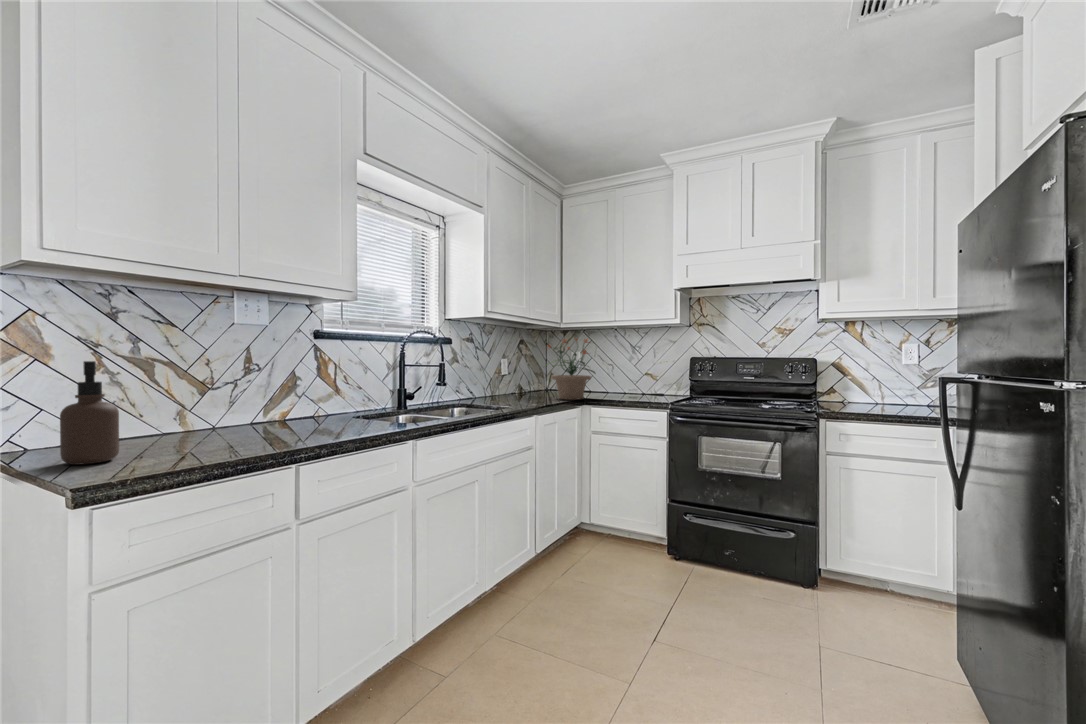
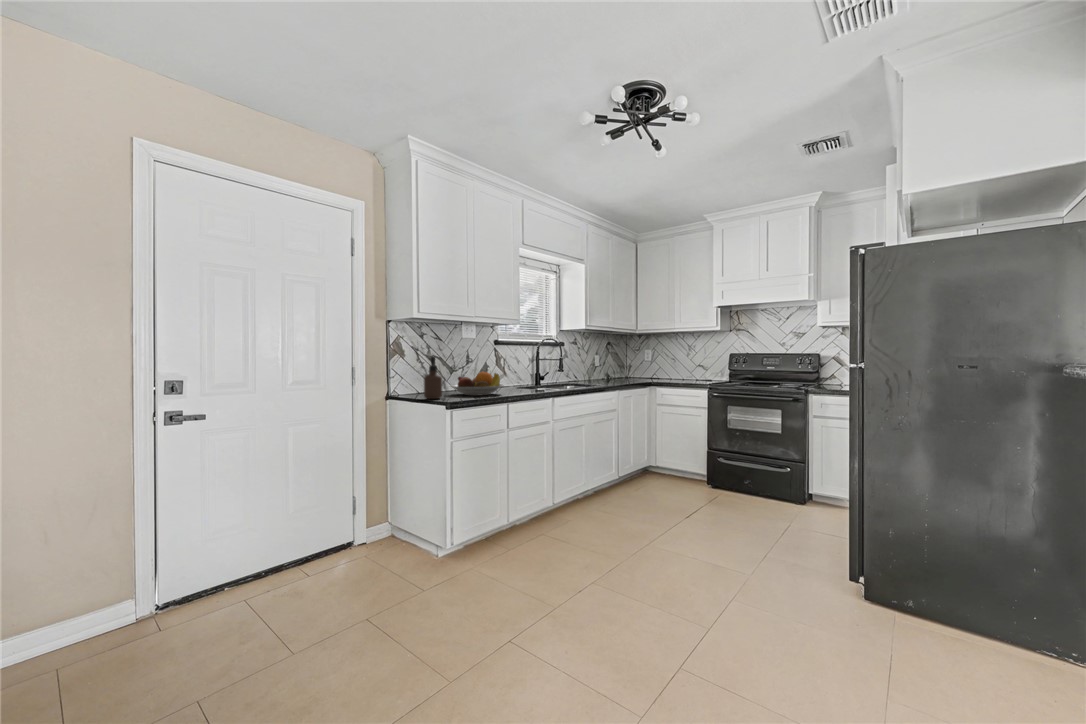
potted plant: present [548,339,596,400] -> none [625,340,660,382]
fruit bowl: none [173,392,302,444] -> present [451,372,503,396]

